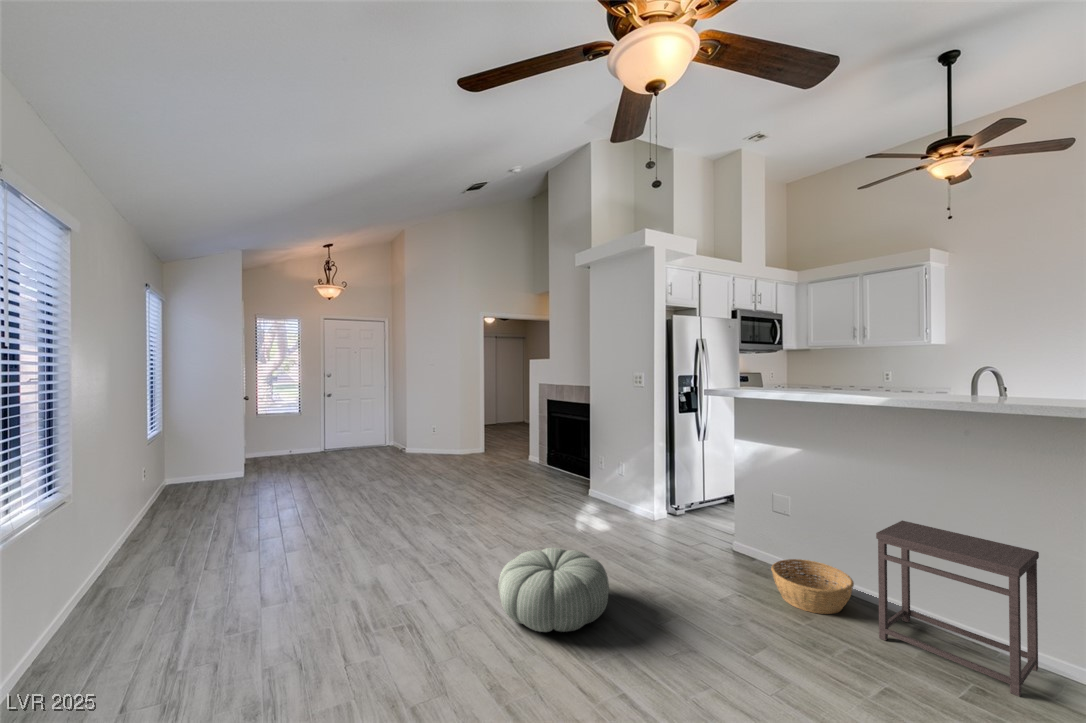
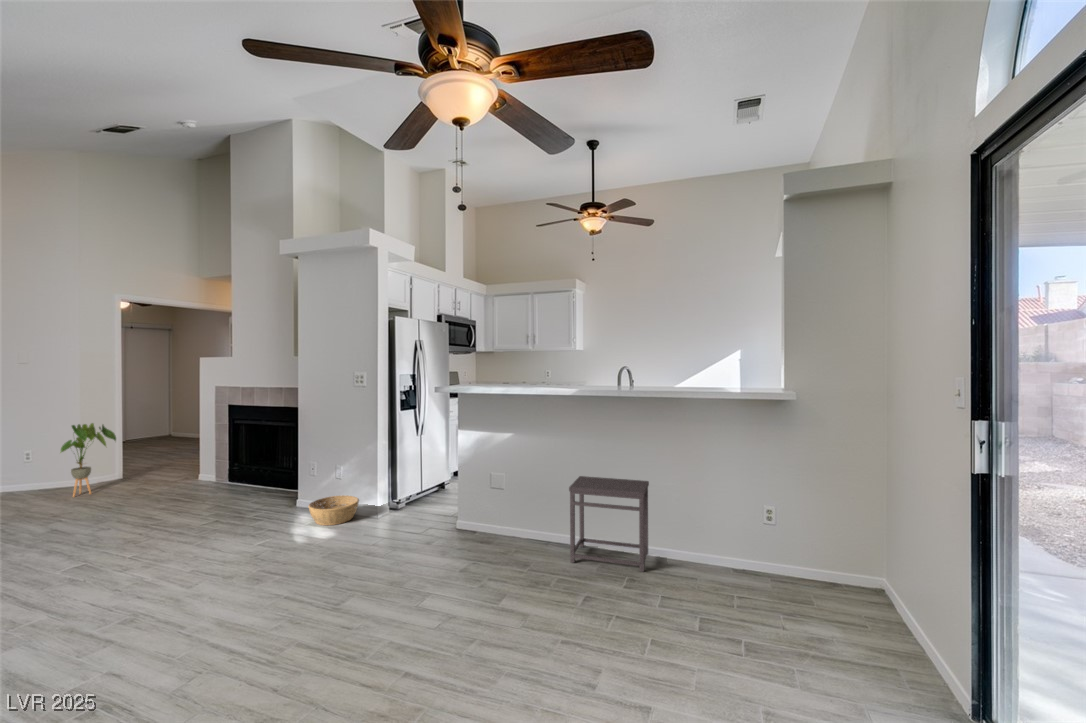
house plant: none [447,407,478,460] -> present [60,423,116,497]
pouf: present [498,548,609,632] -> none [234,560,368,654]
basket: present [771,559,854,614] -> present [309,495,359,525]

